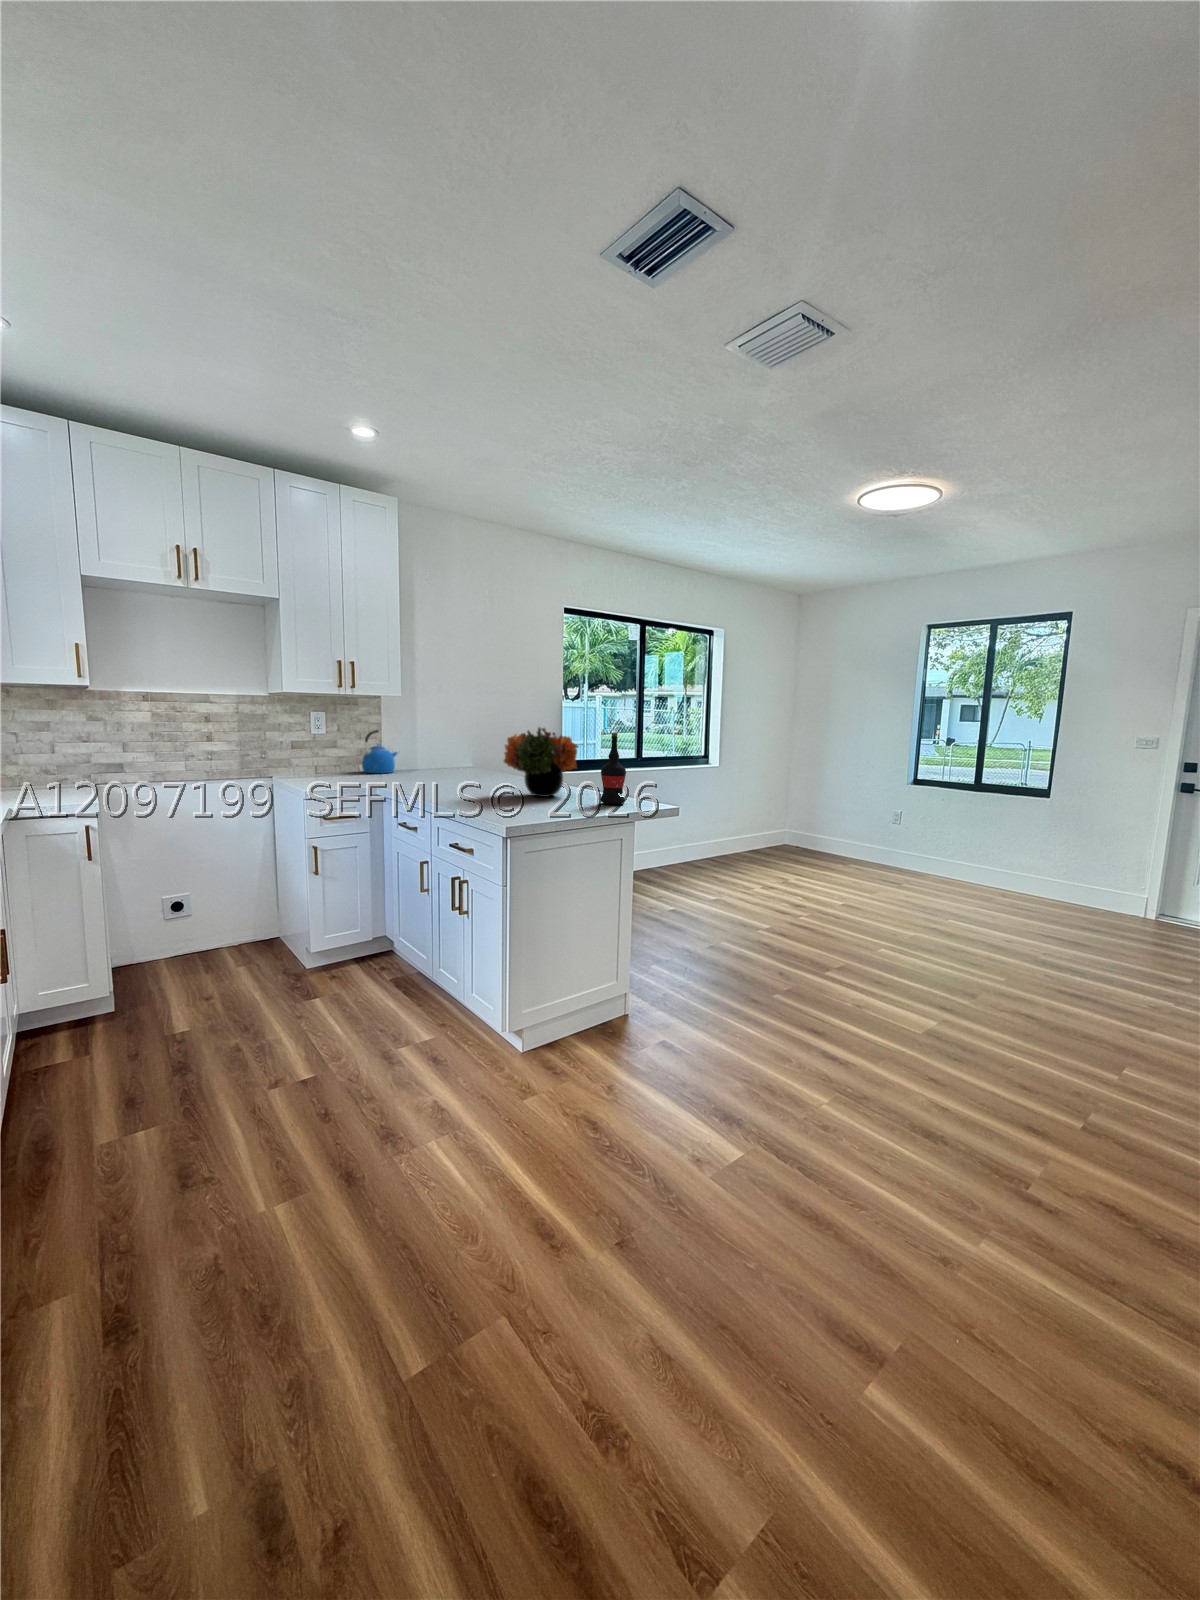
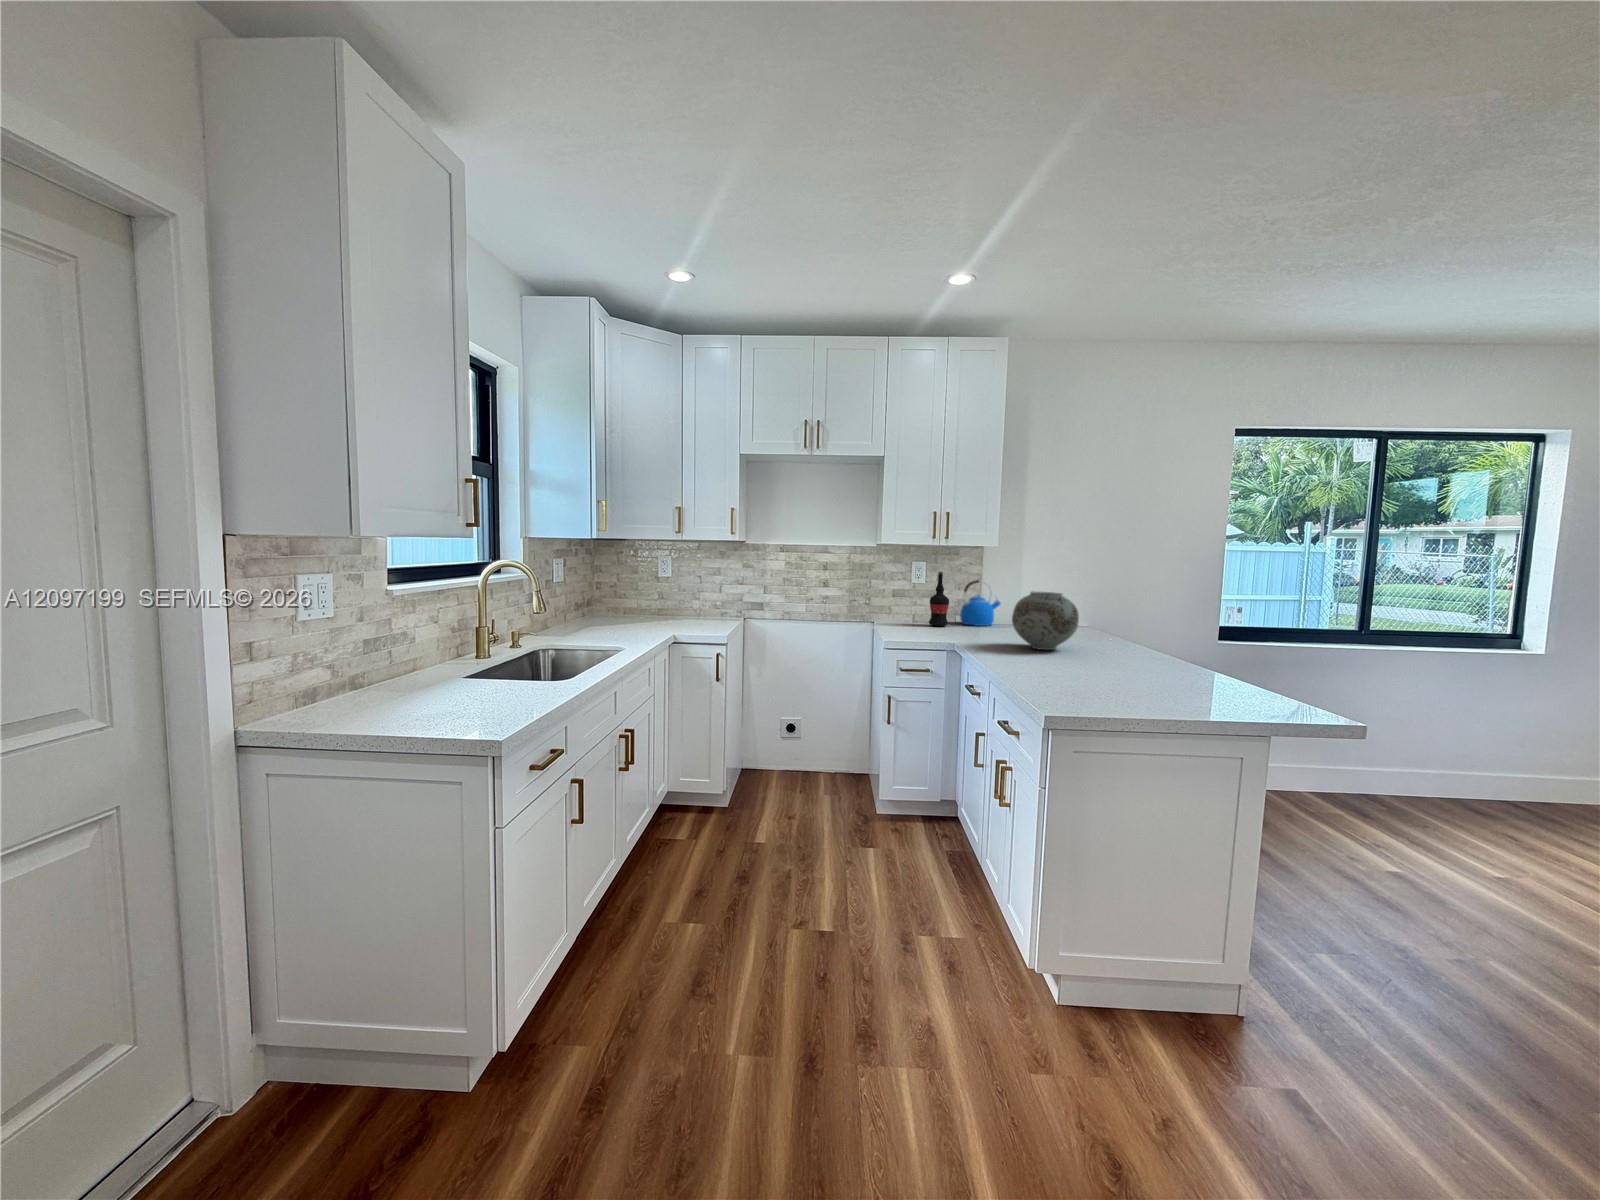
flower arrangement: present [504,727,578,797] -> none [1086,588,1197,677]
wine bottle: present [600,733,626,804] -> present [929,572,949,626]
vase: none [429,736,484,786] -> present [1012,591,1079,650]

